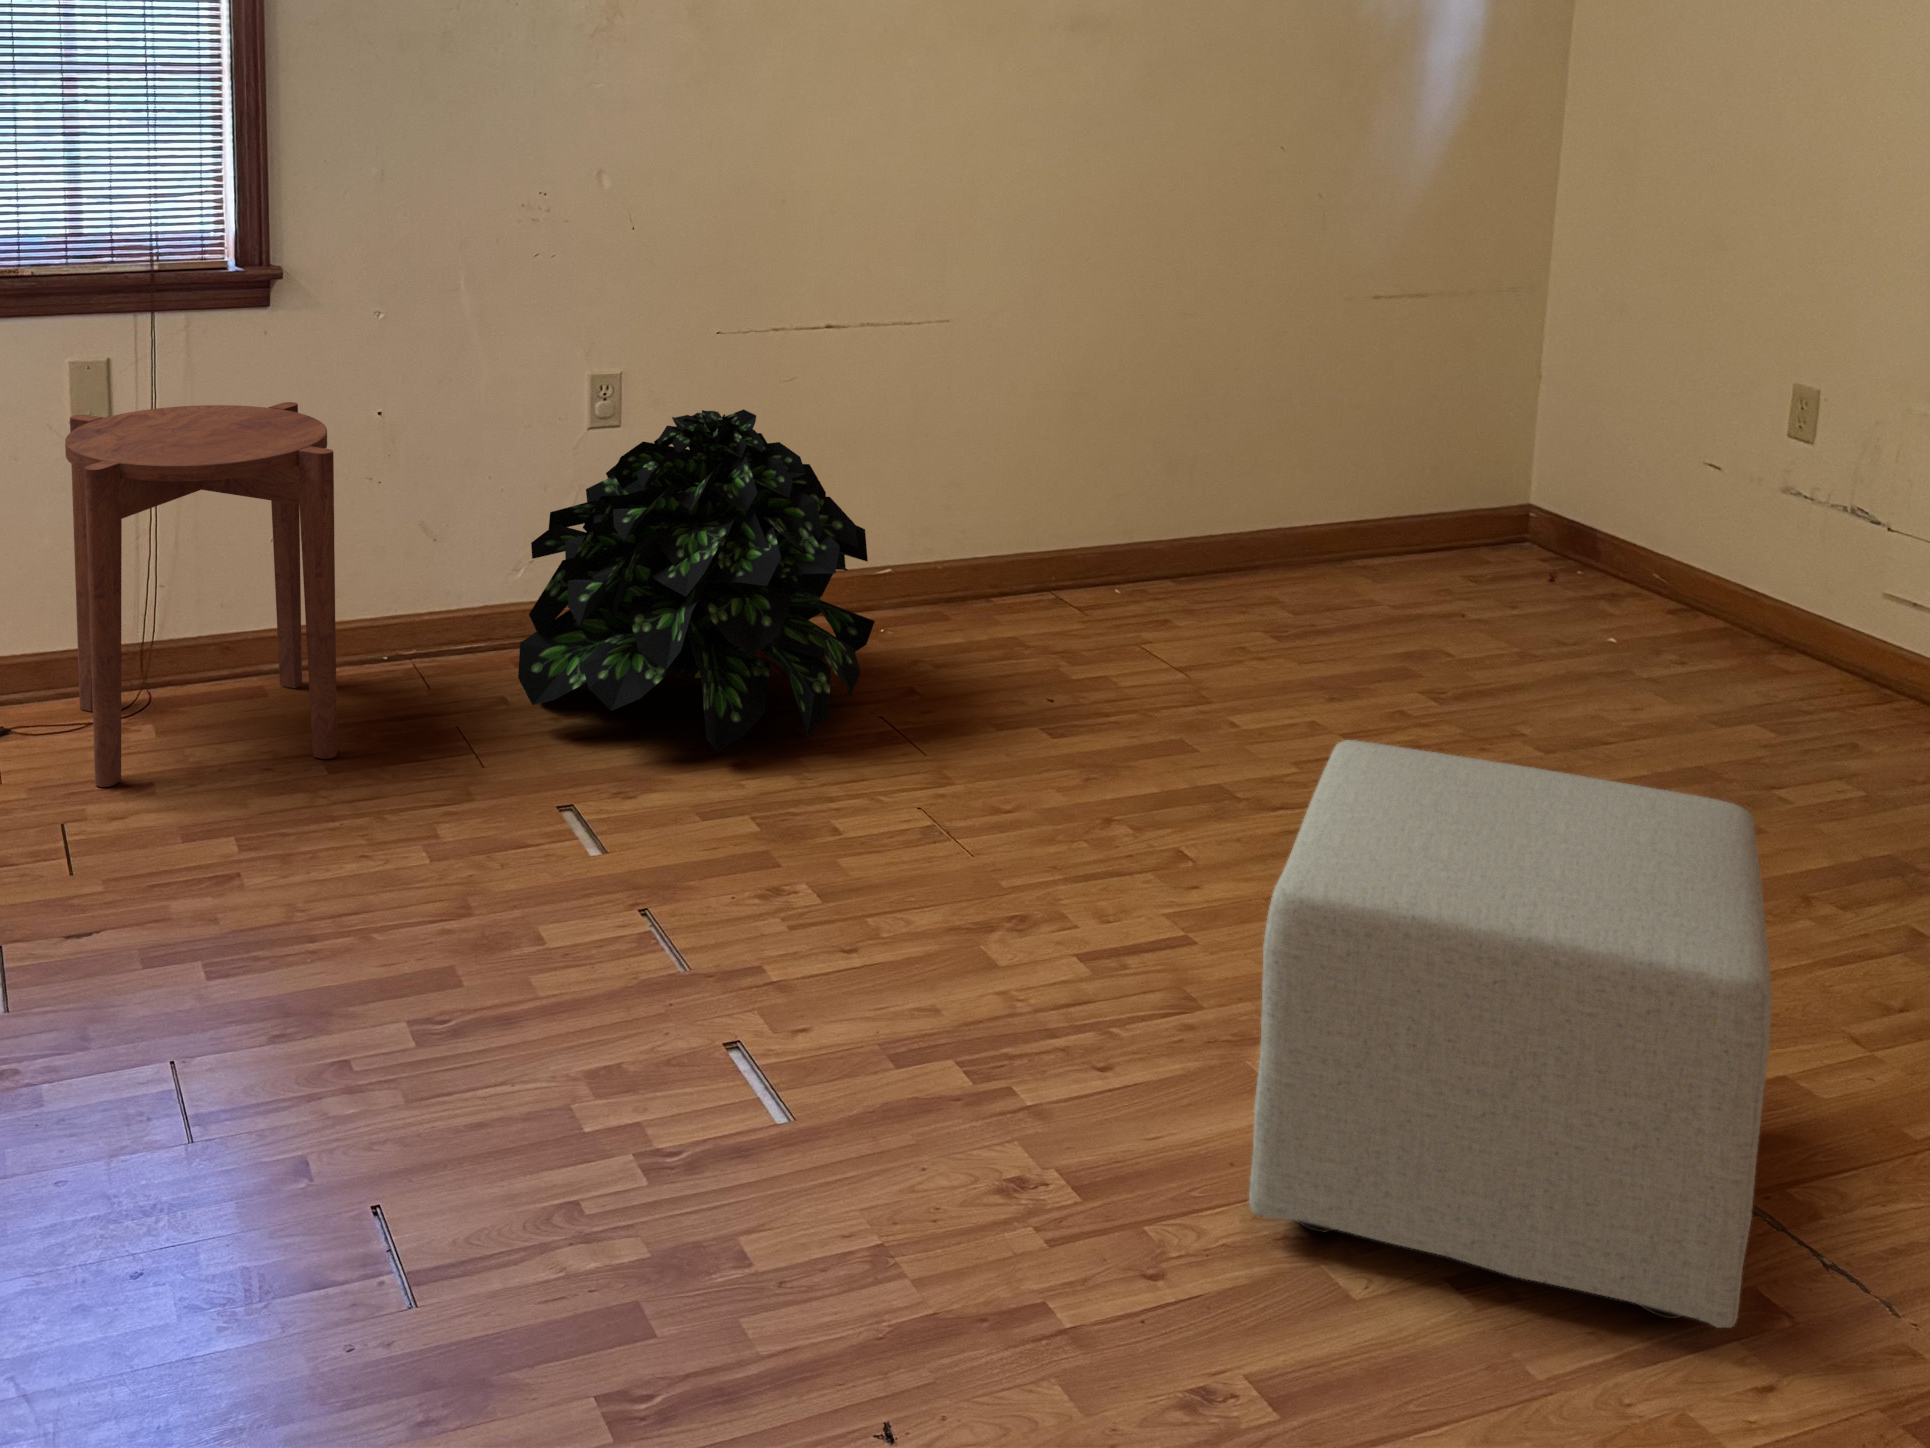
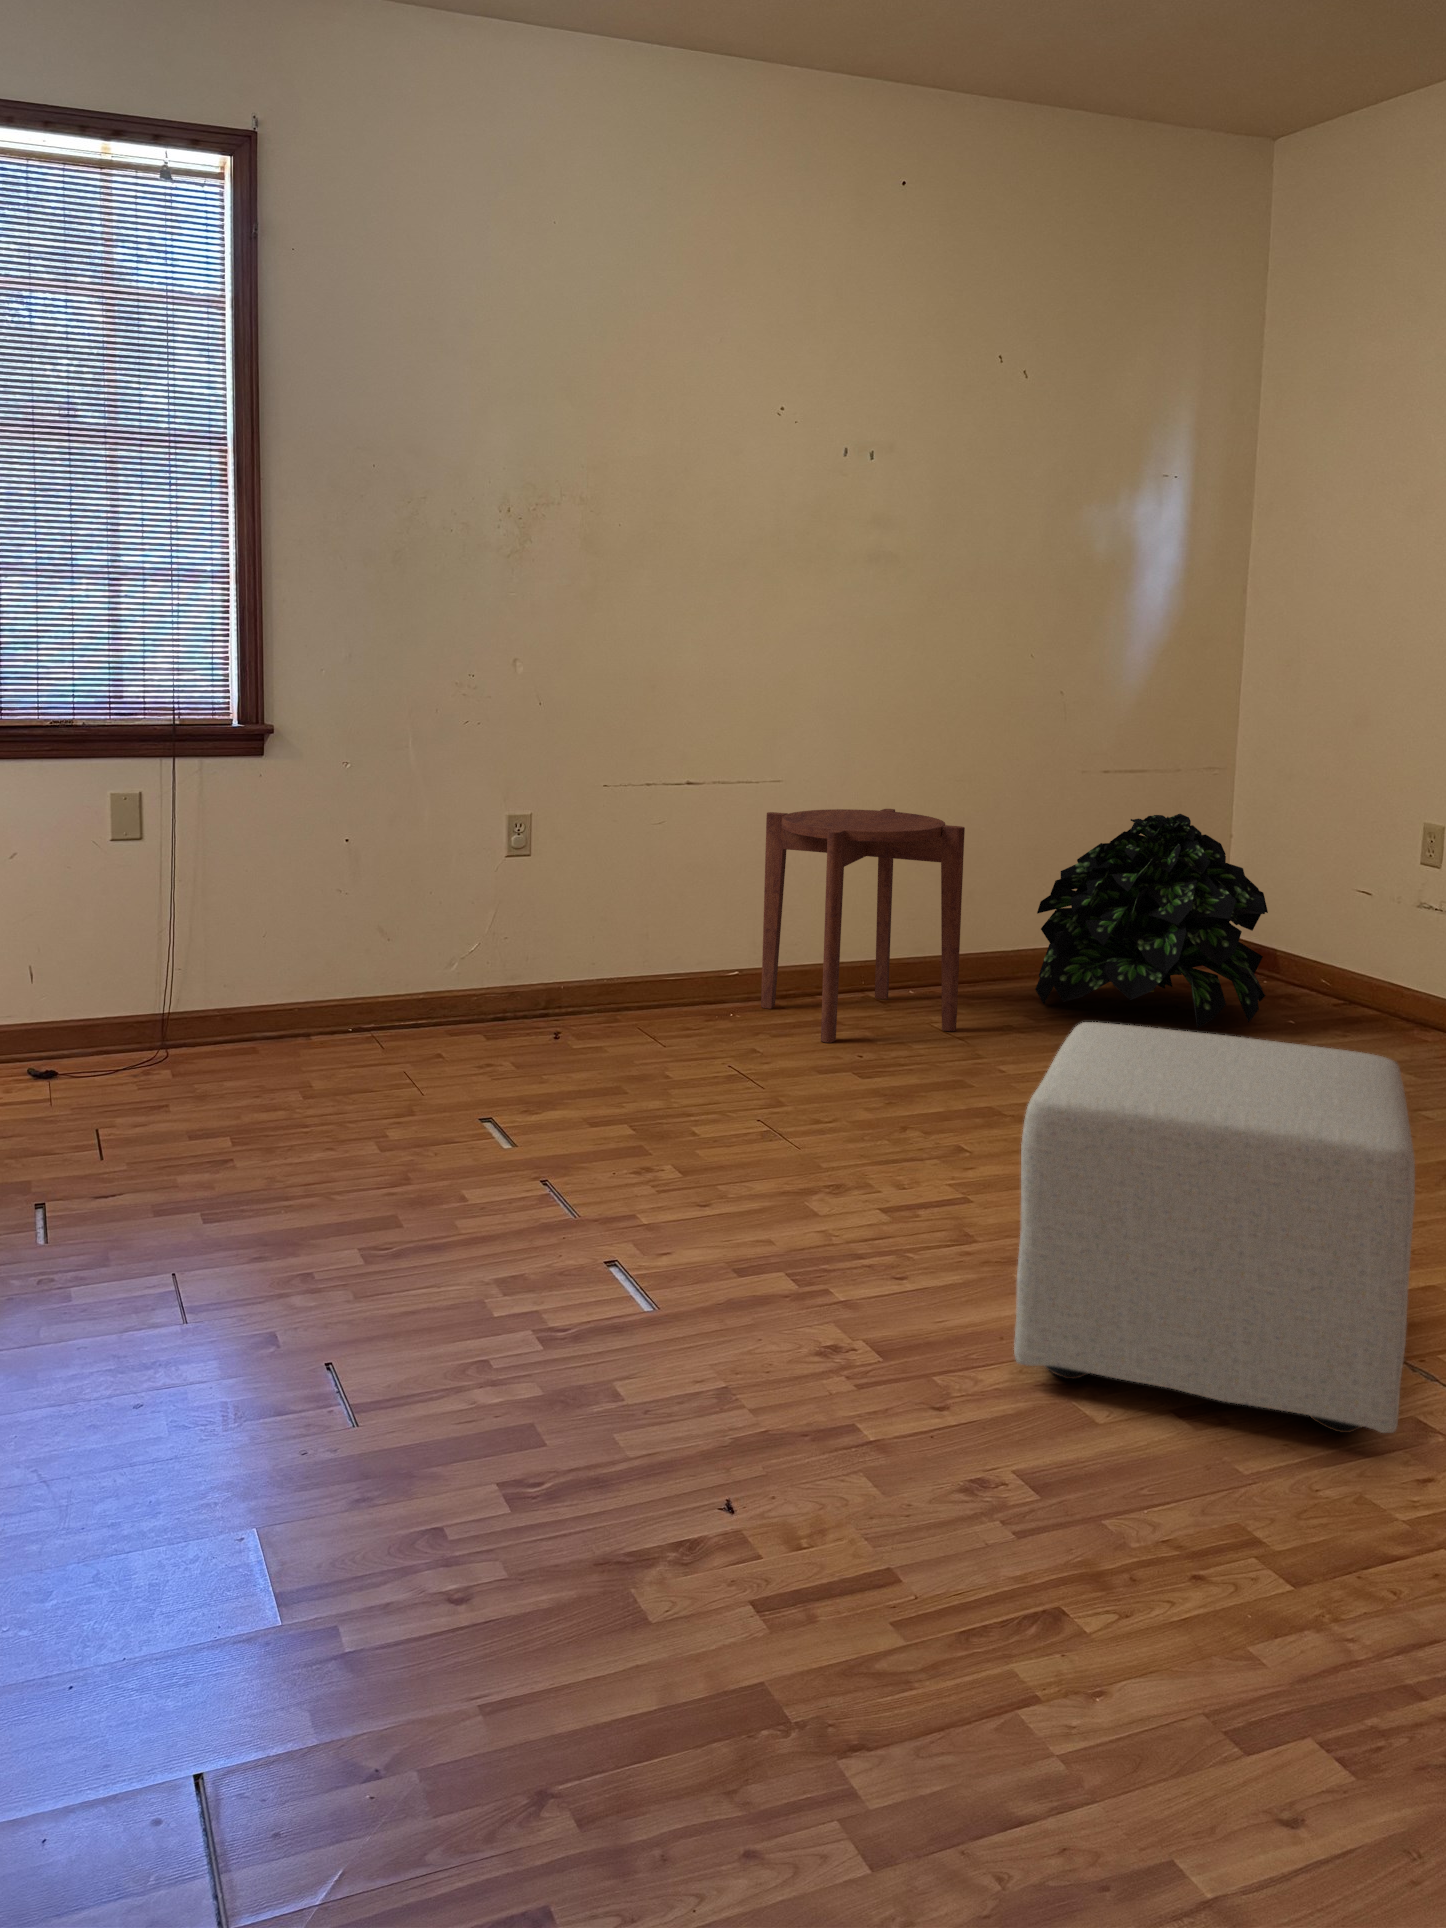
side table: present [65,402,337,787] -> present [761,809,965,1043]
potted plant: present [518,409,875,752] -> present [1035,814,1268,1028]

